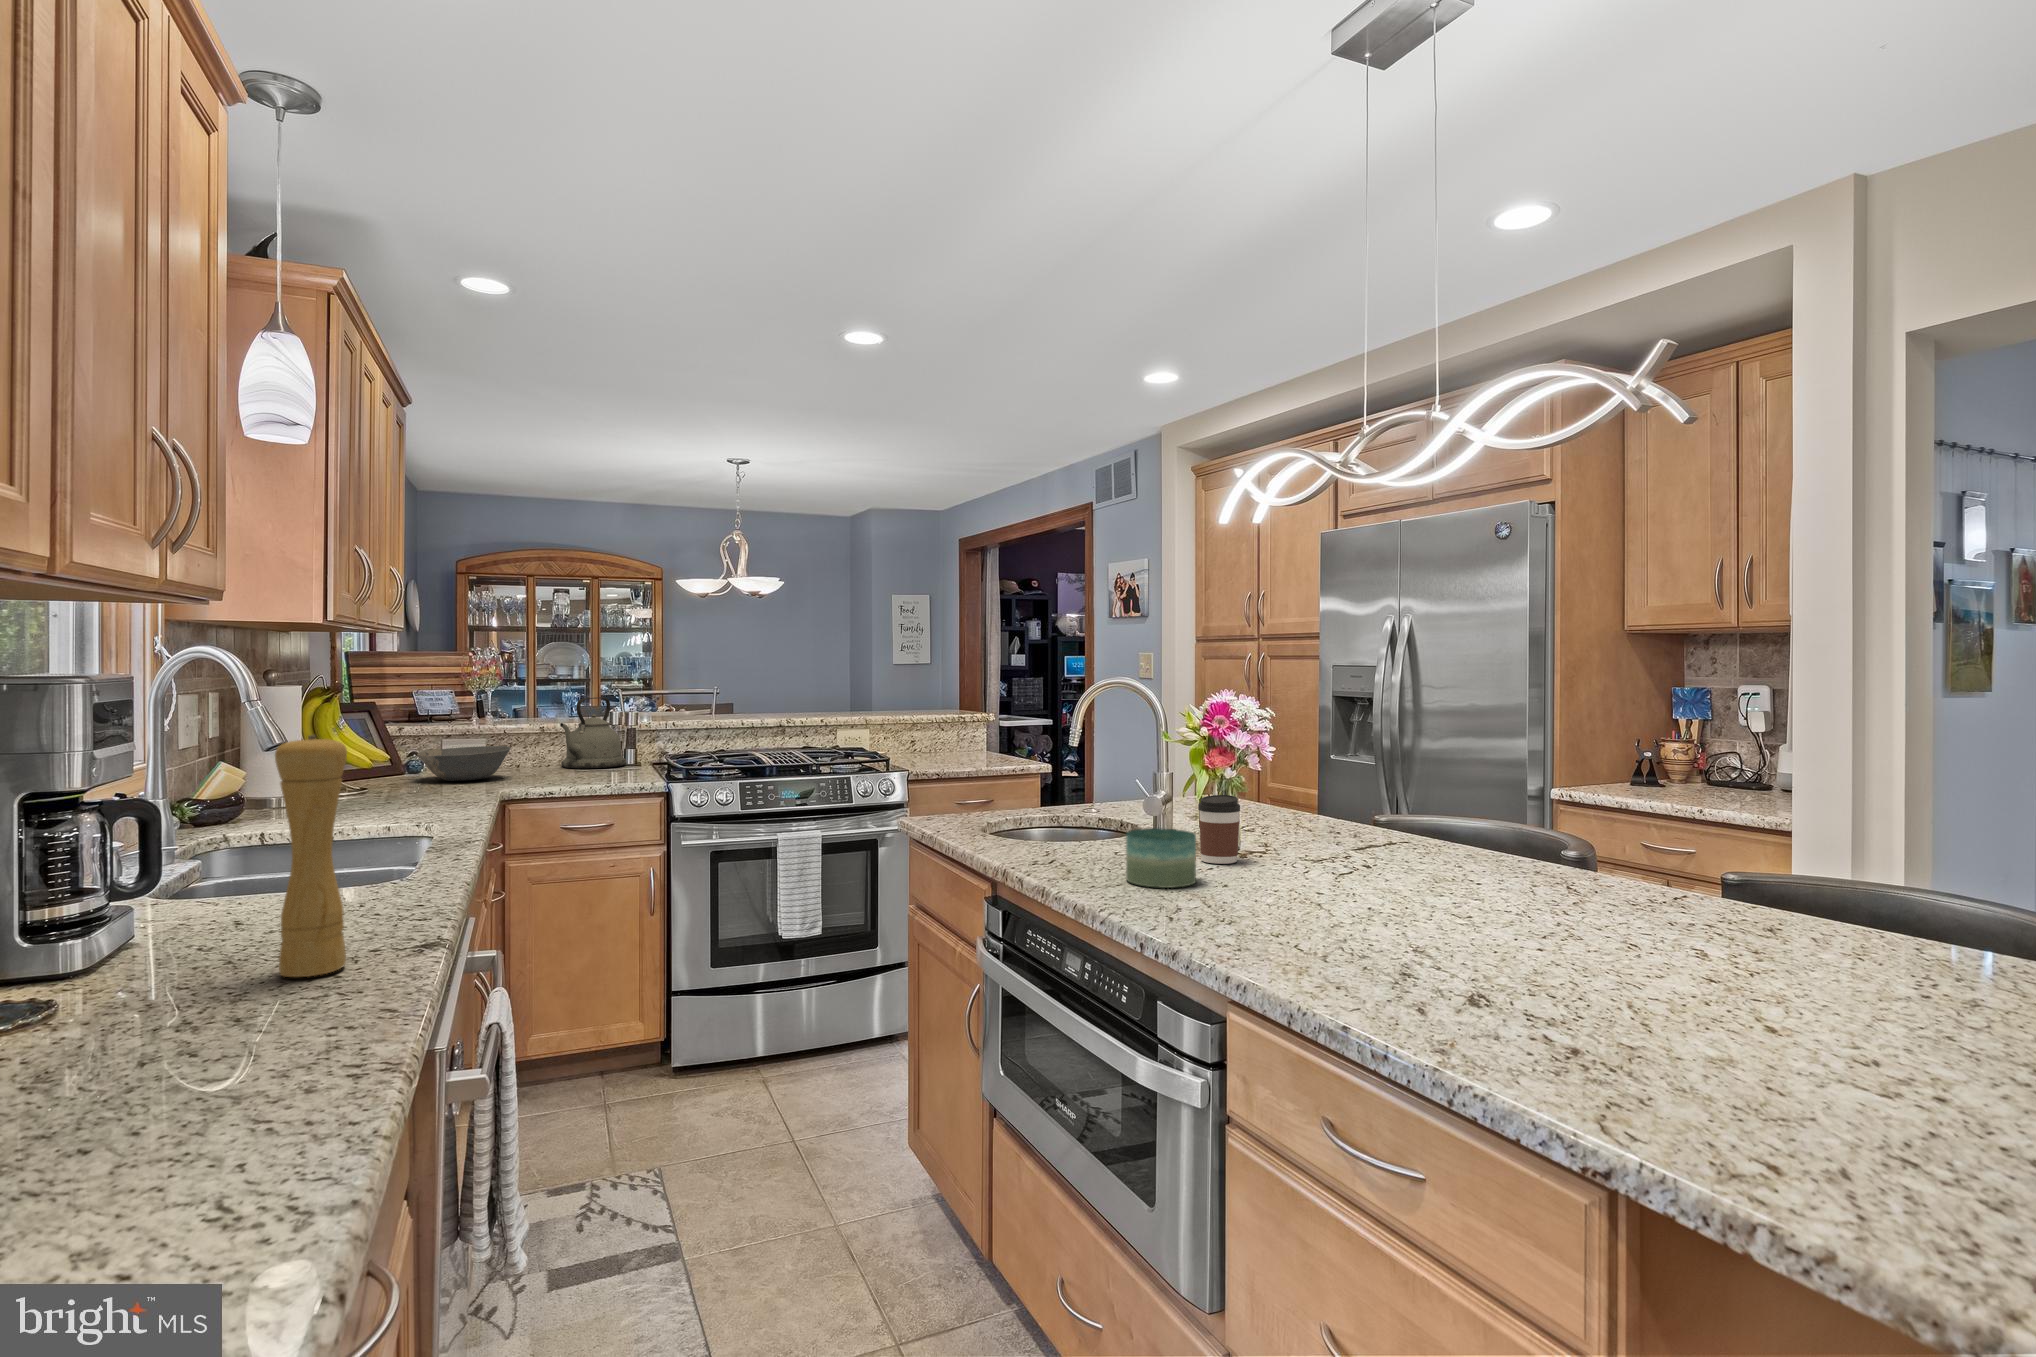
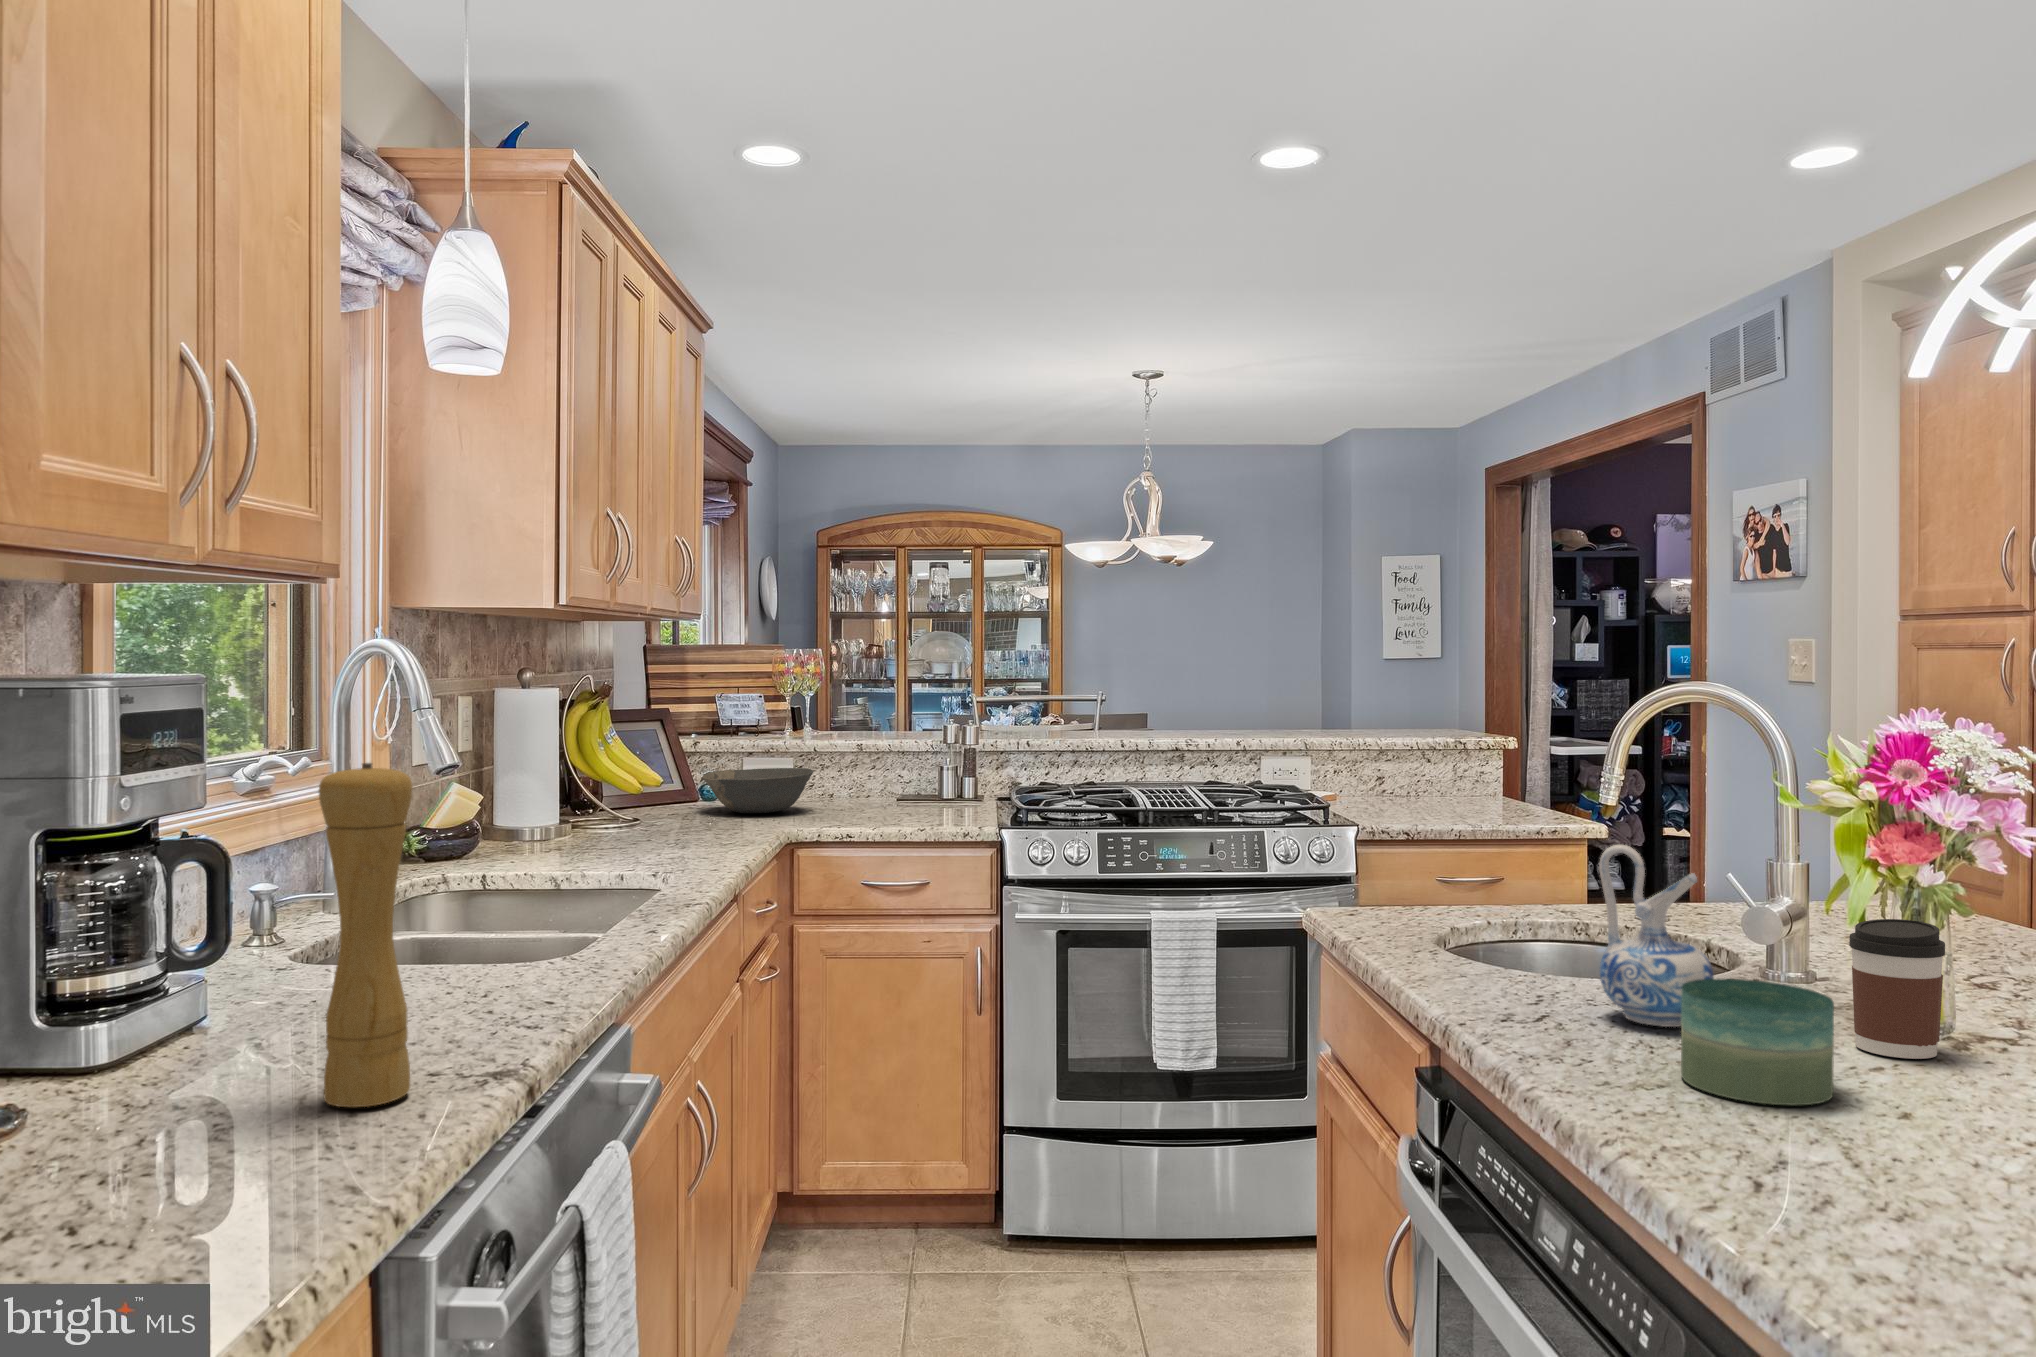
kettle: present [560,697,626,768] -> none [880,705,968,802]
ceramic pitcher: none [1079,764,1135,860] -> present [1599,845,1714,1027]

